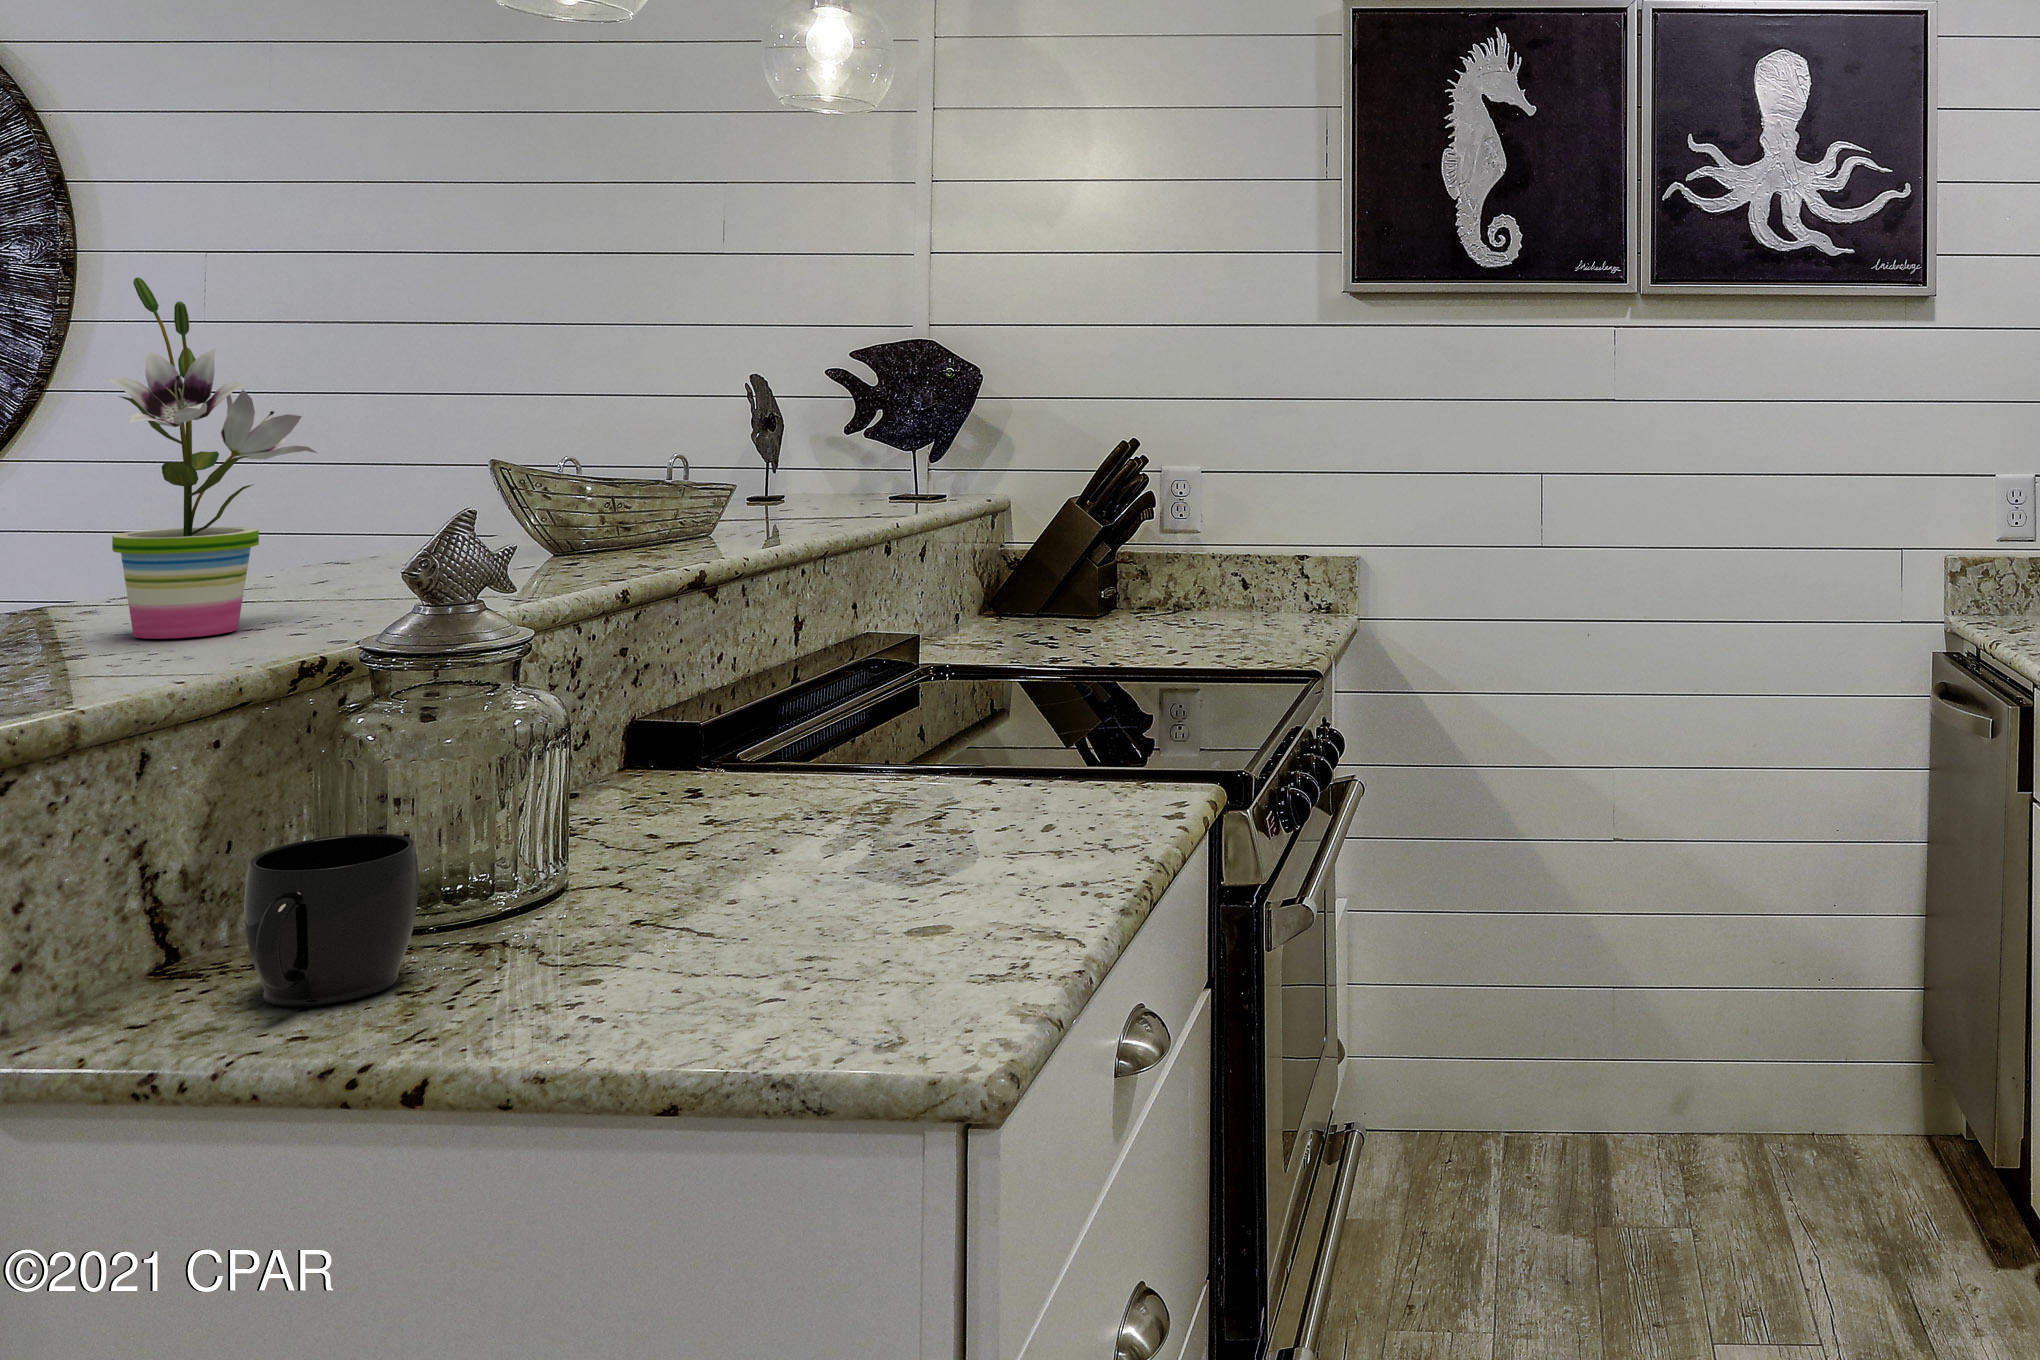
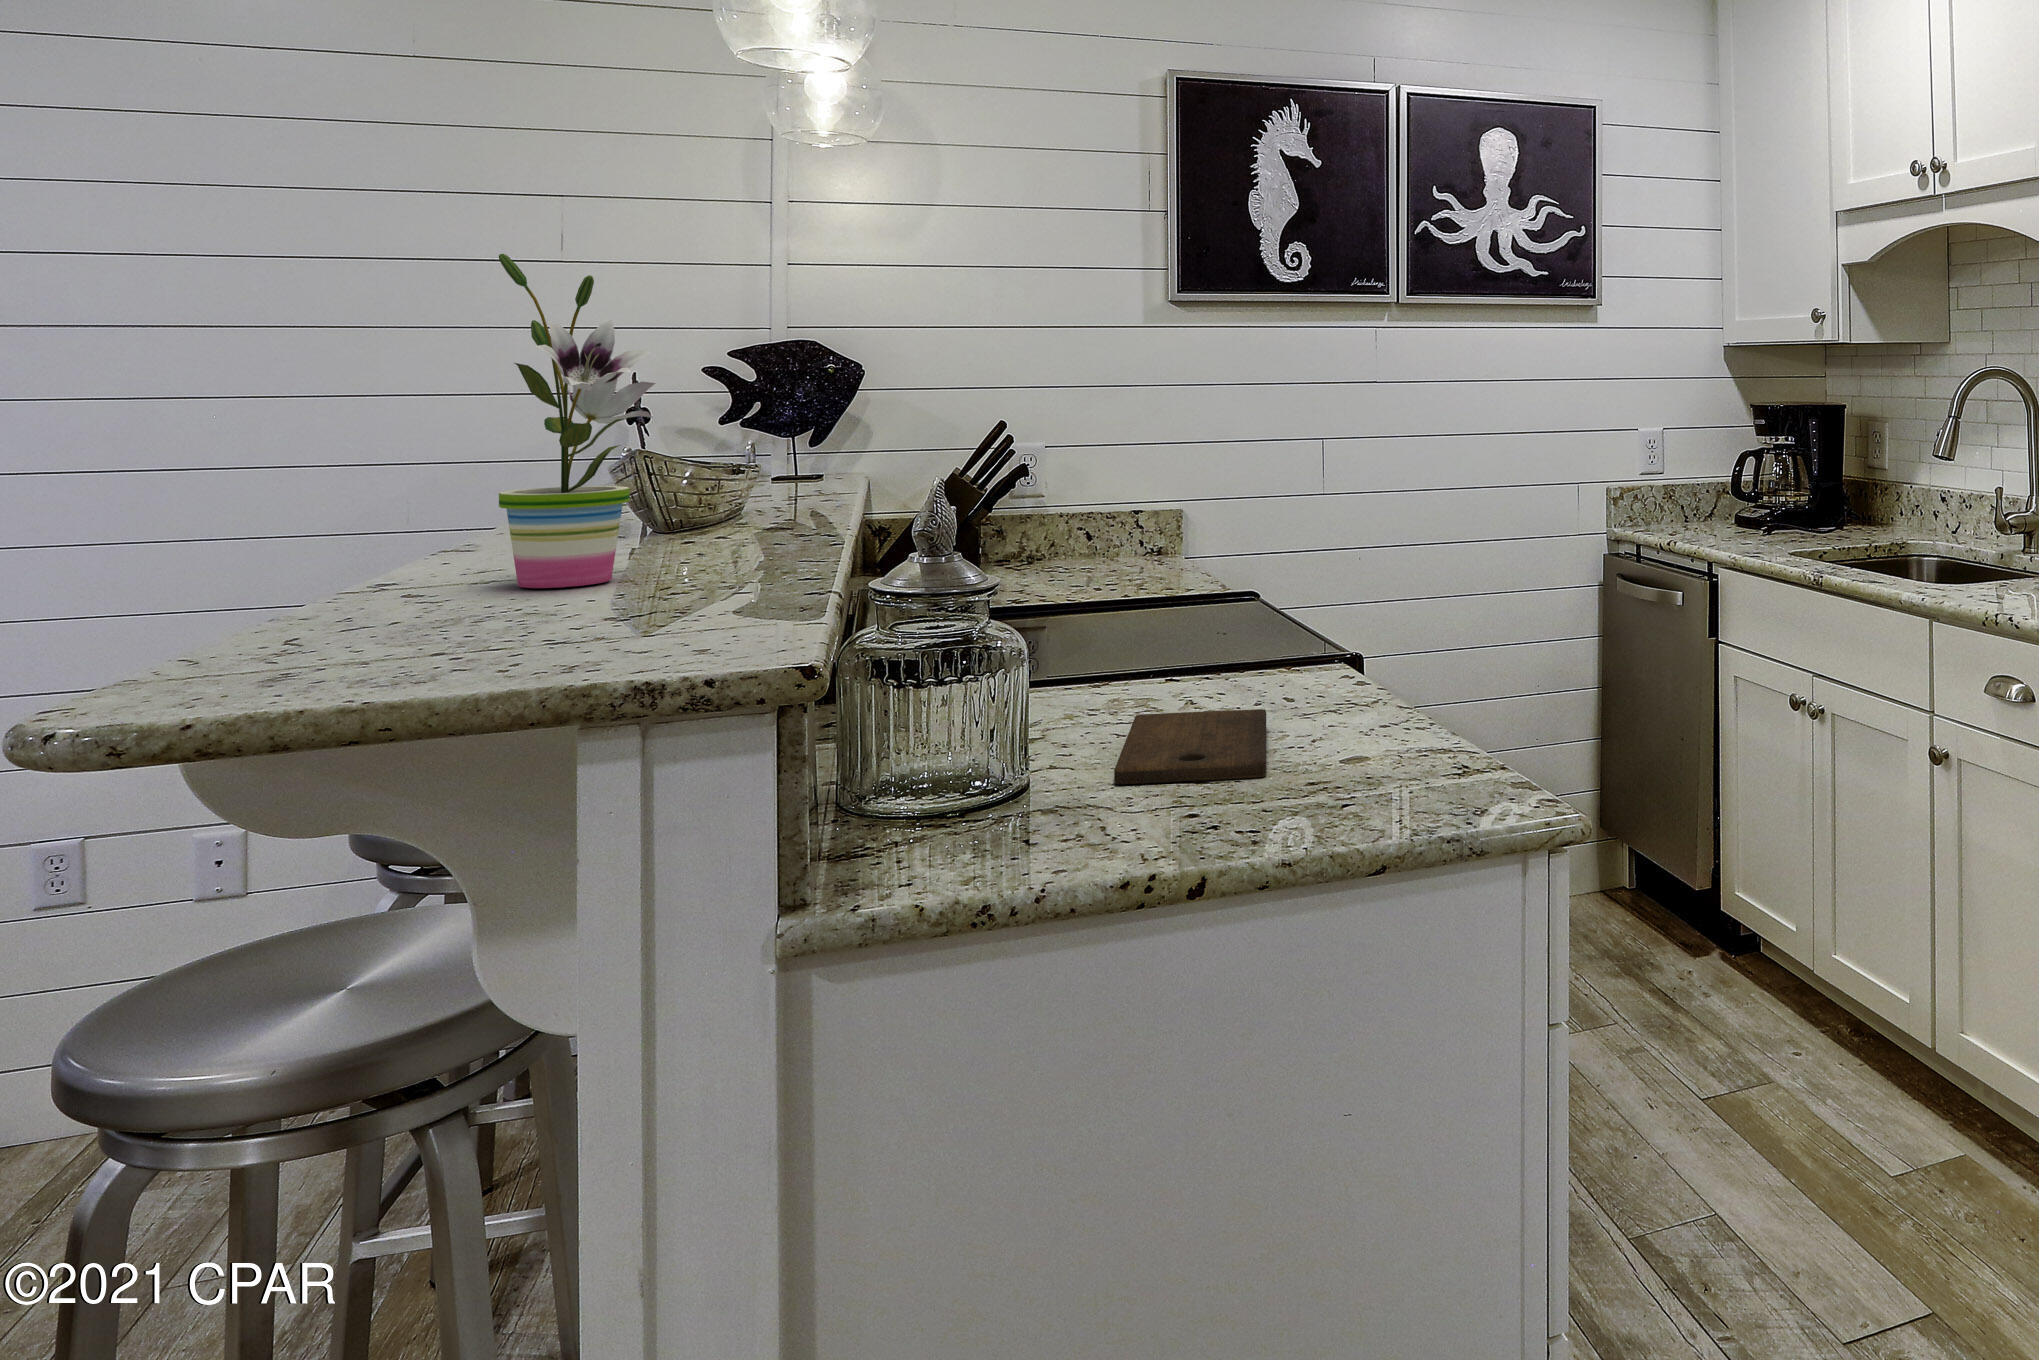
mug: present [244,834,419,1006] -> none [939,712,1067,854]
cutting board: none [593,836,916,943] -> present [1114,709,1266,785]

